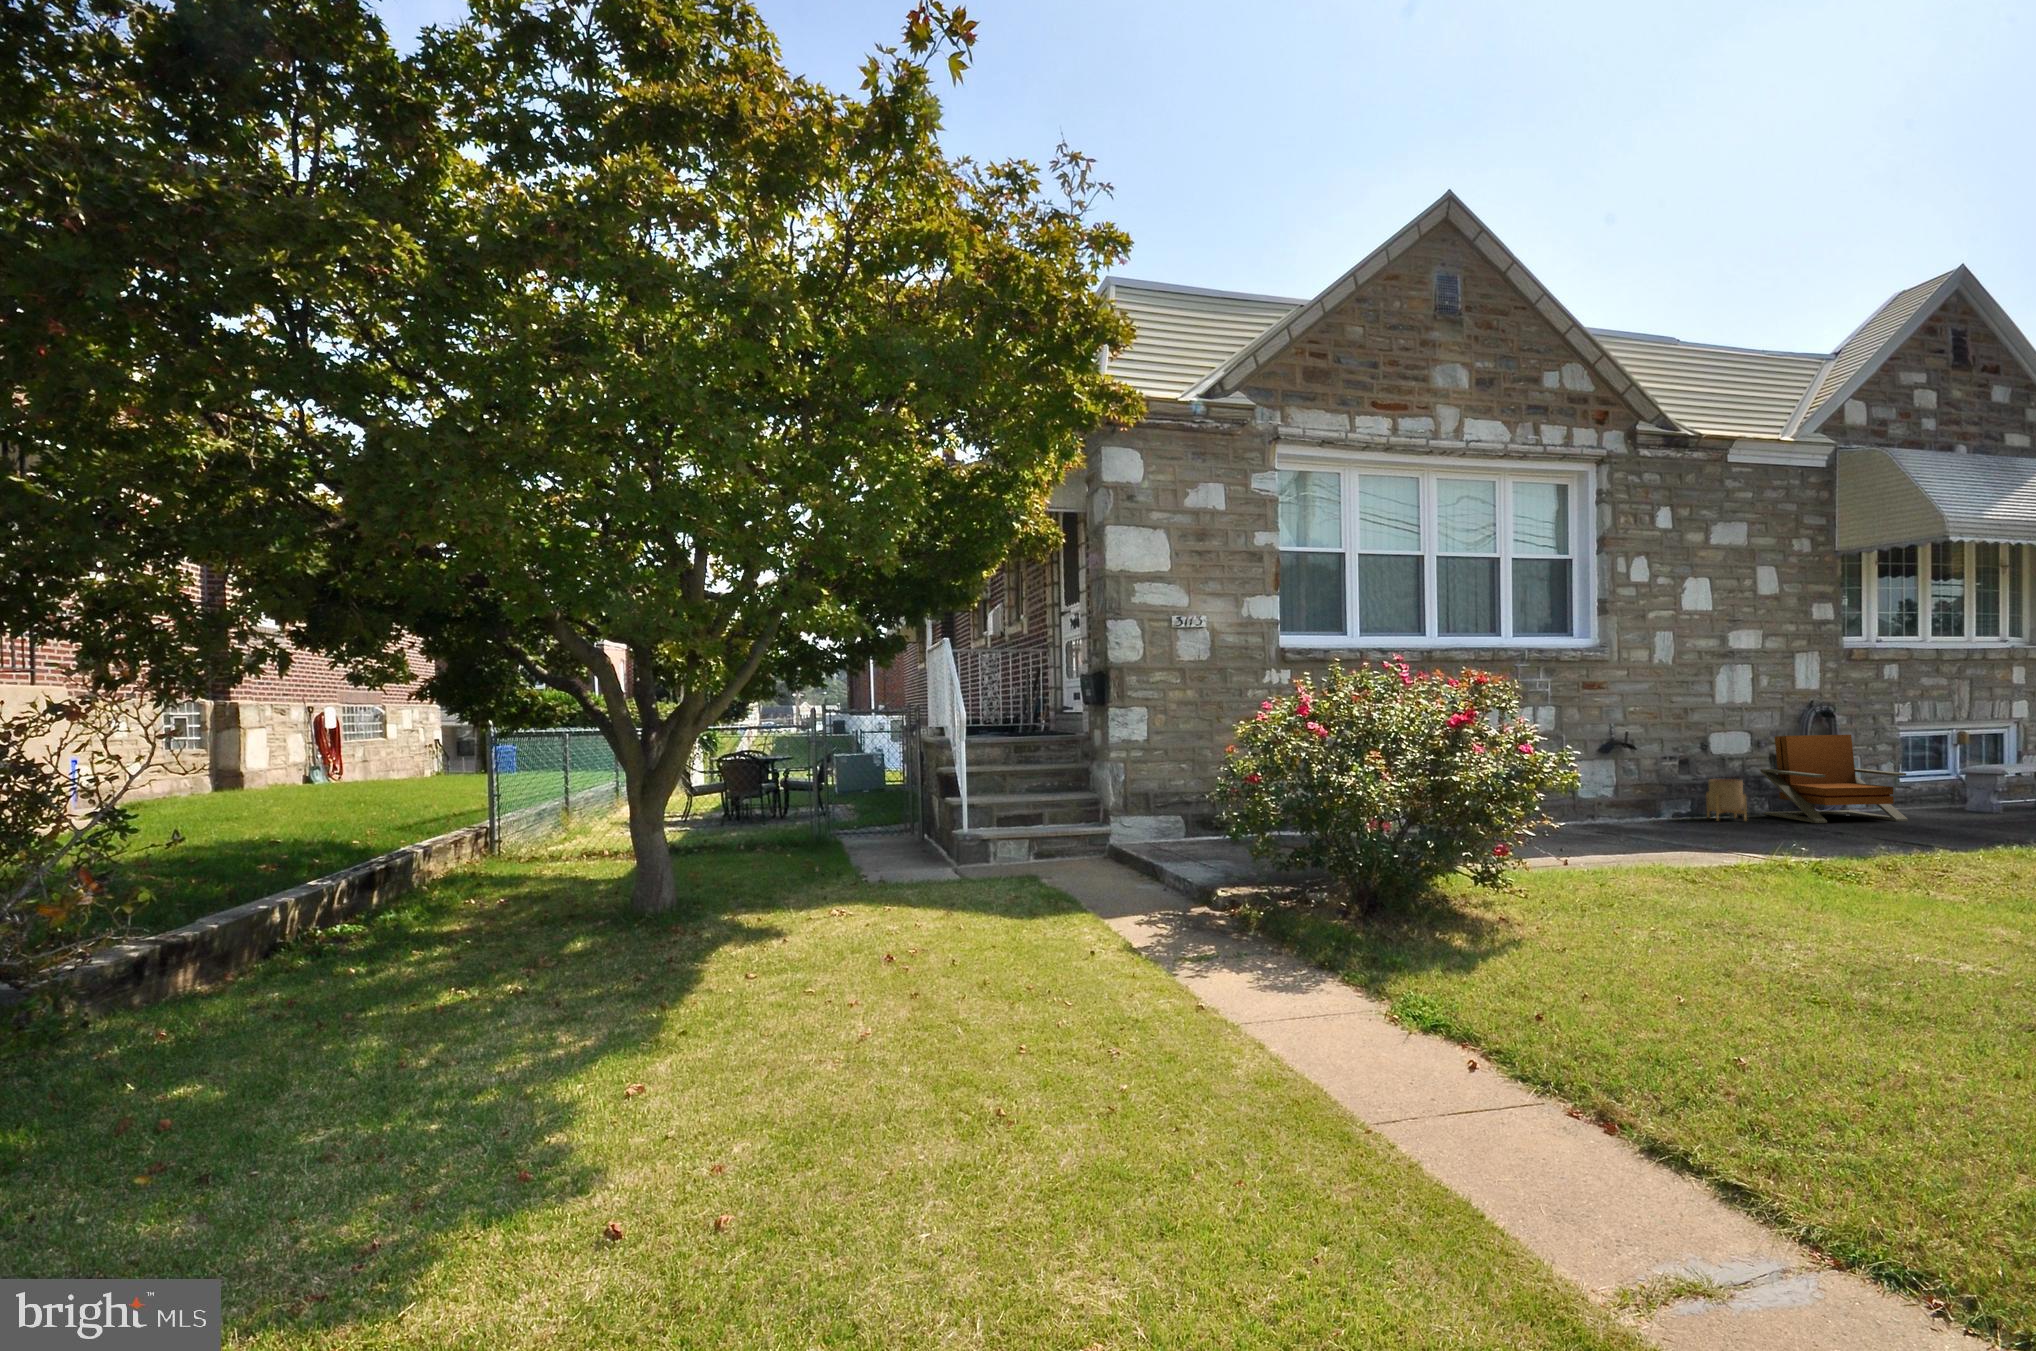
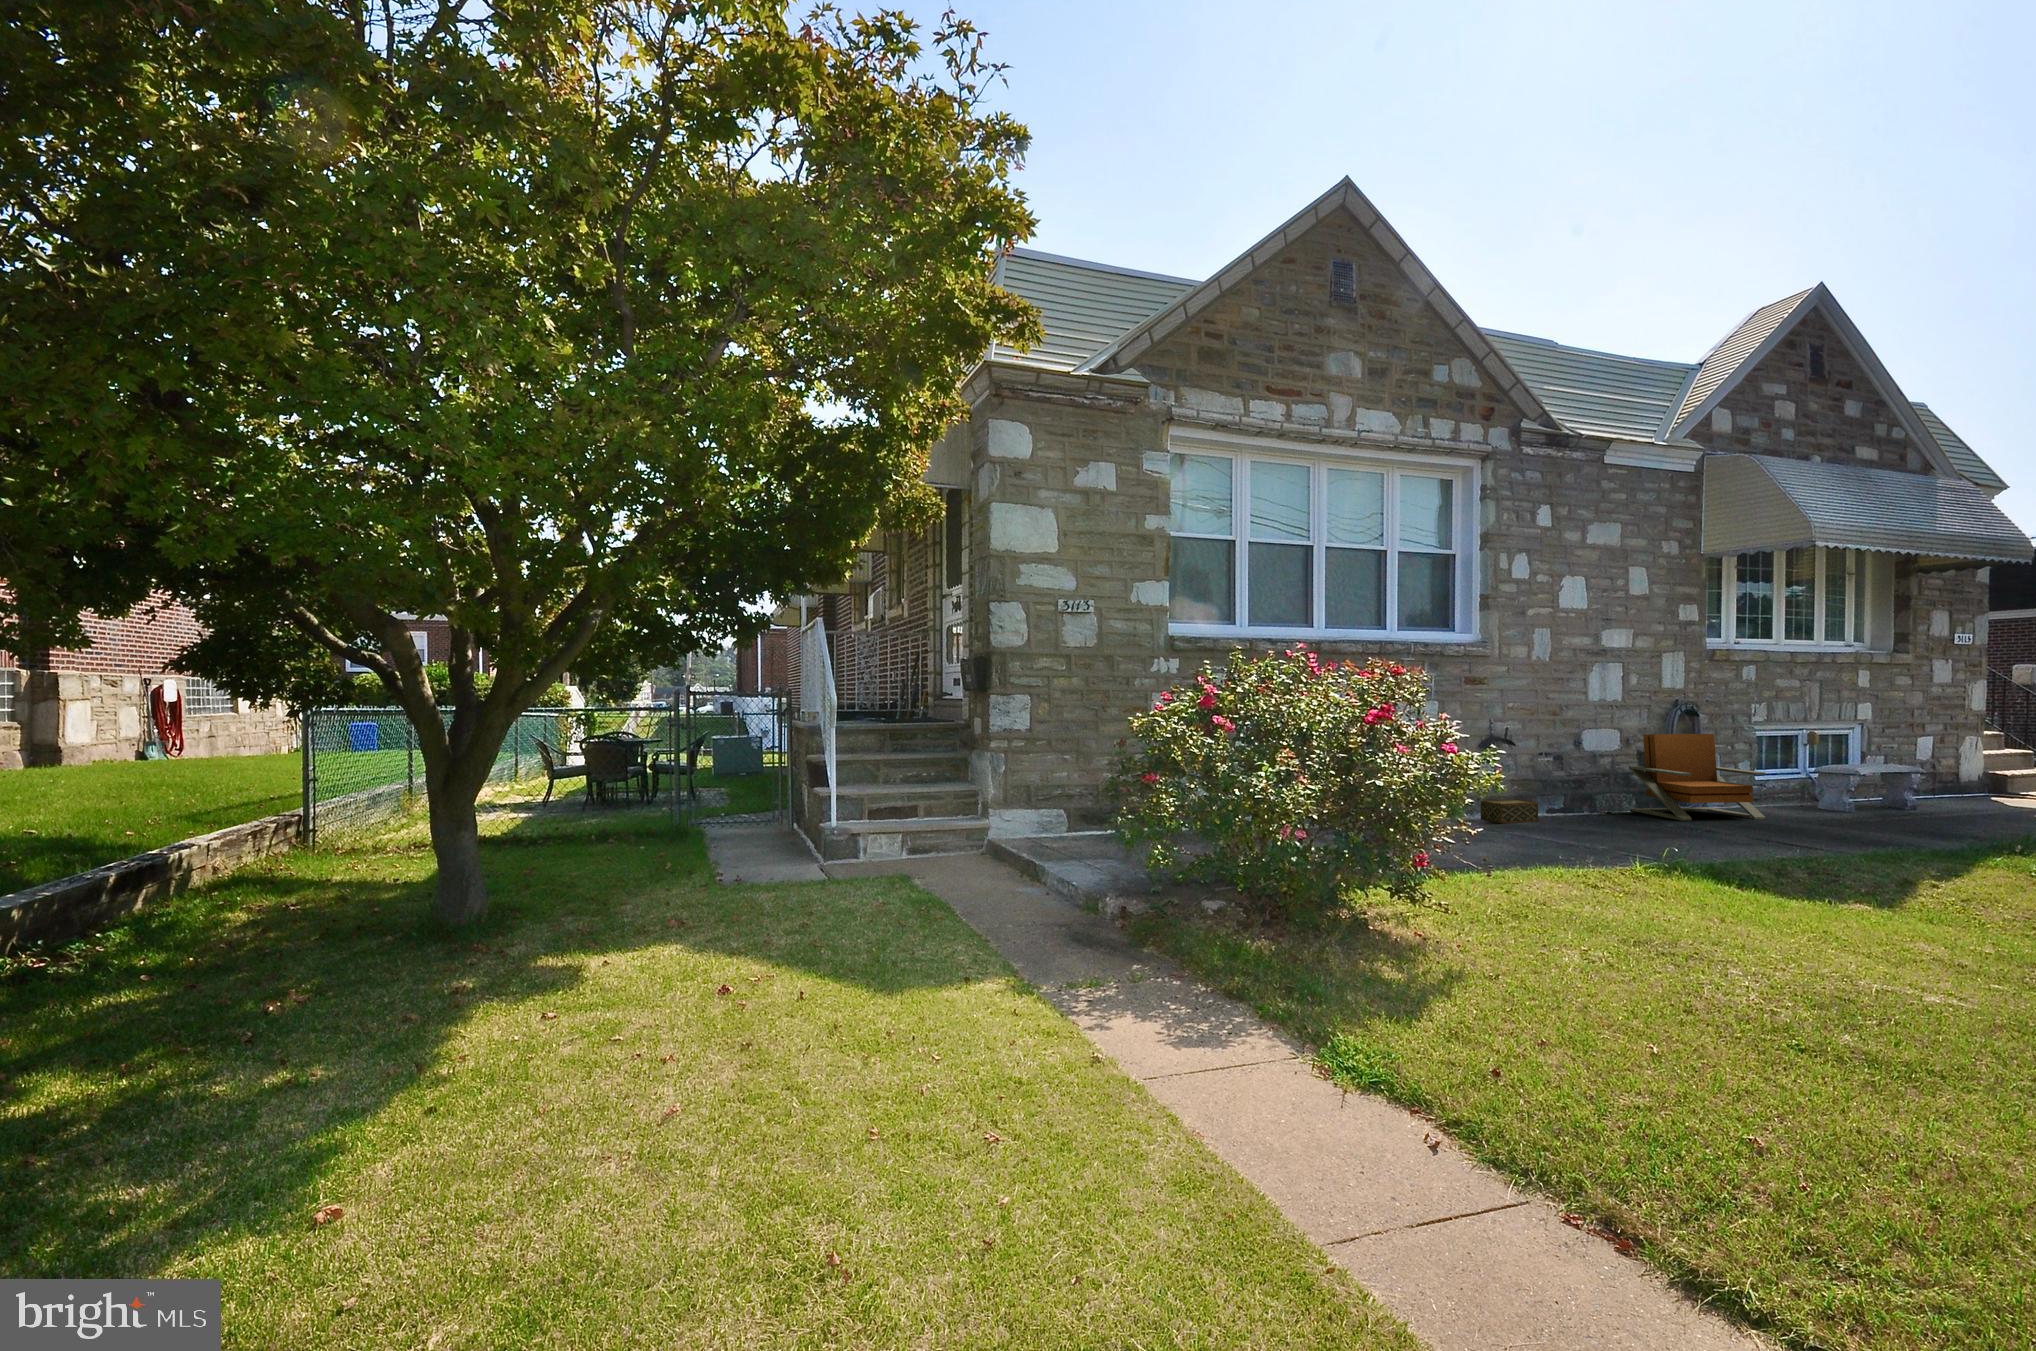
planter: present [1706,779,1747,821] -> none [1579,776,1617,818]
woven basket: none [1602,803,1663,827] -> present [1481,799,1538,823]

